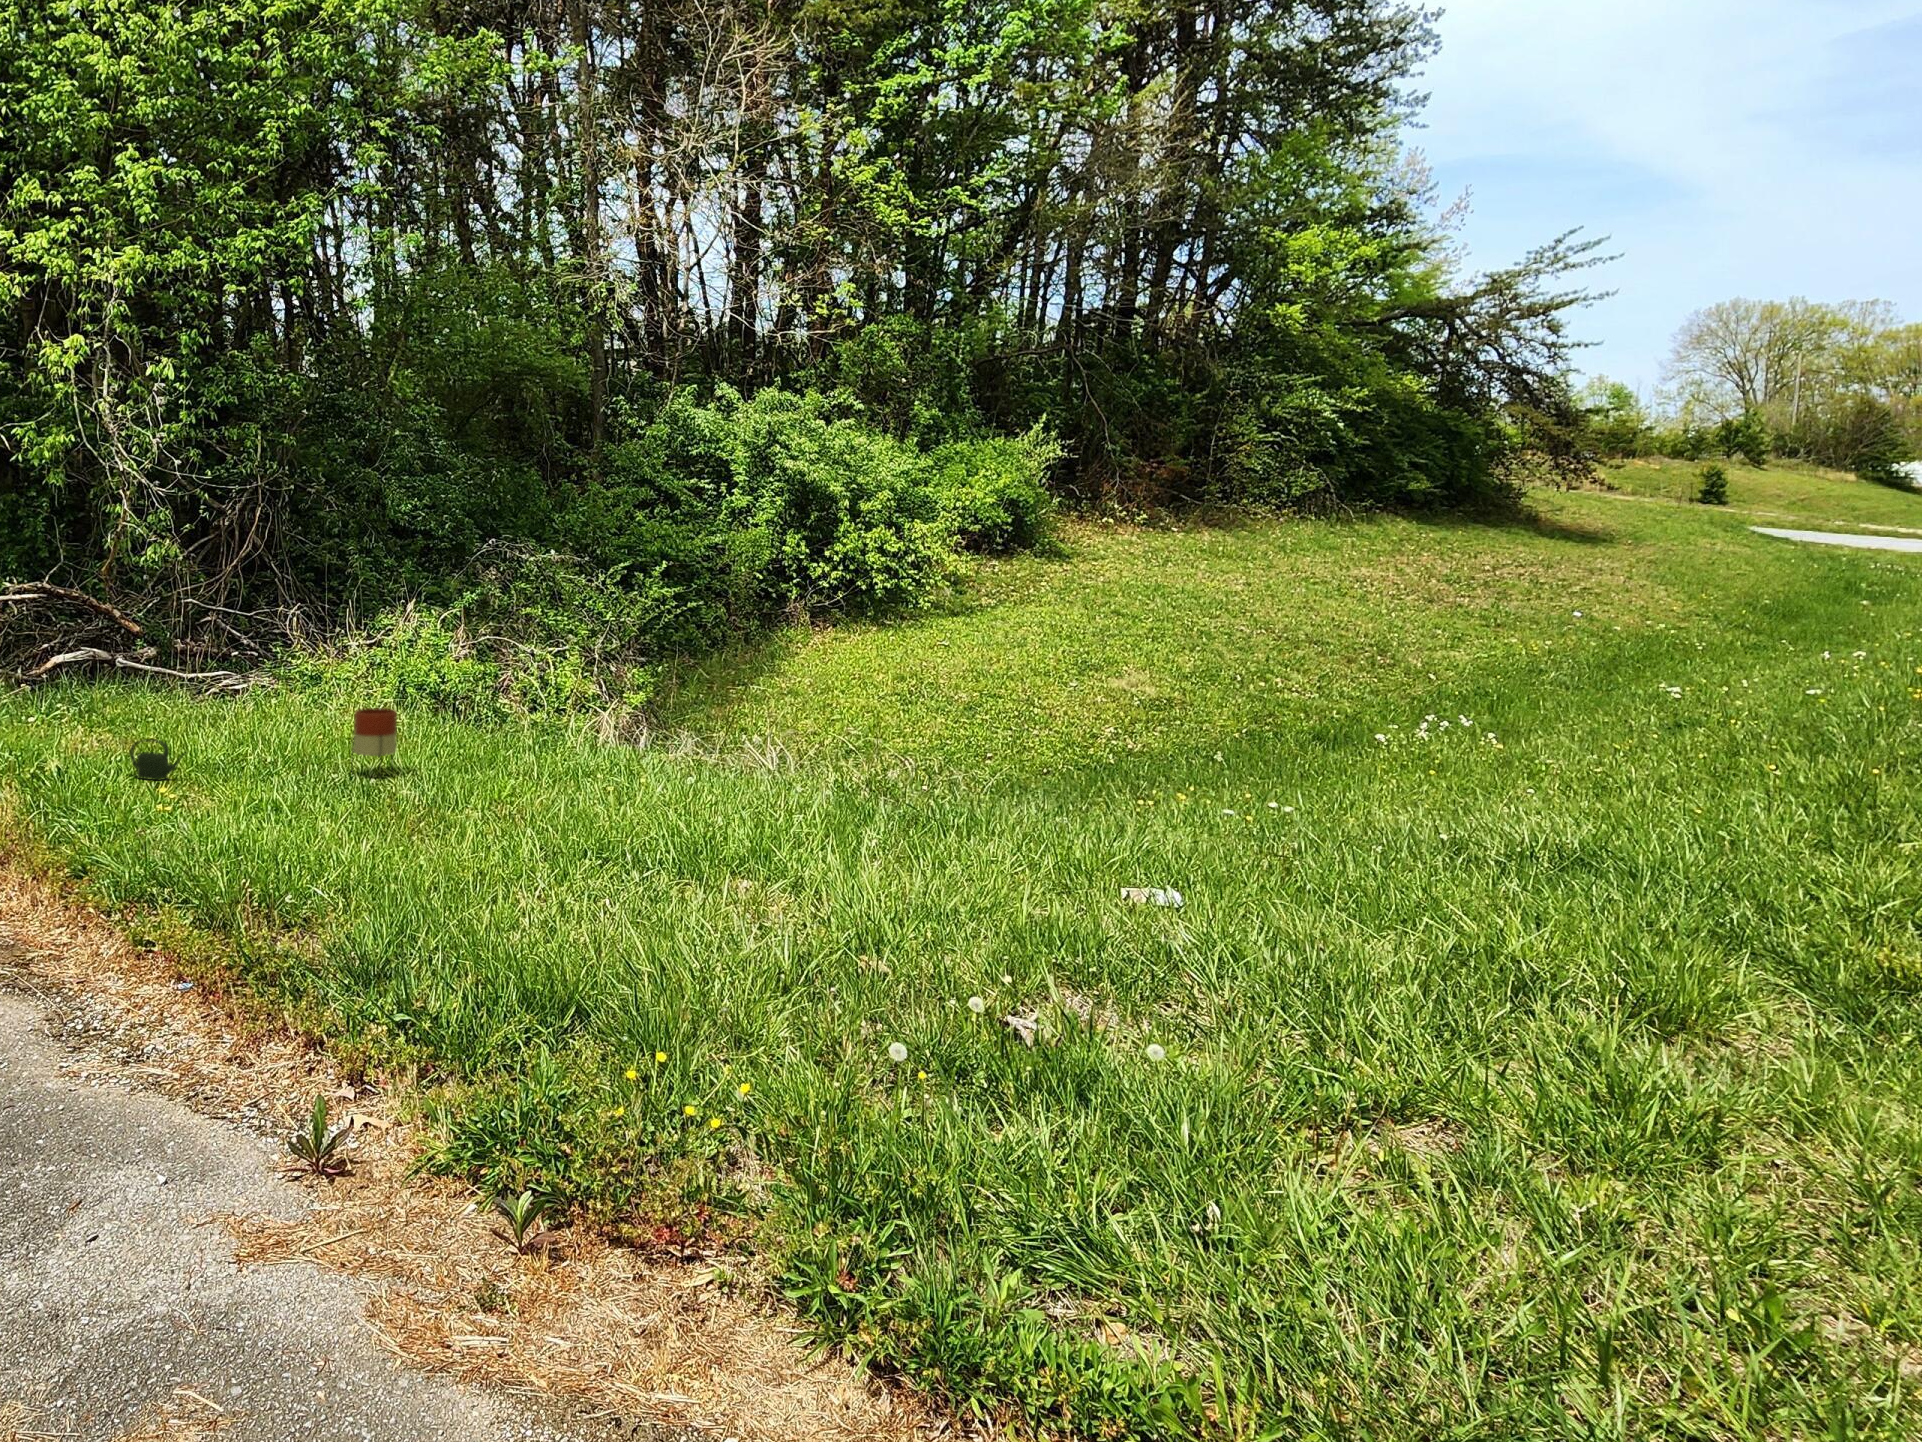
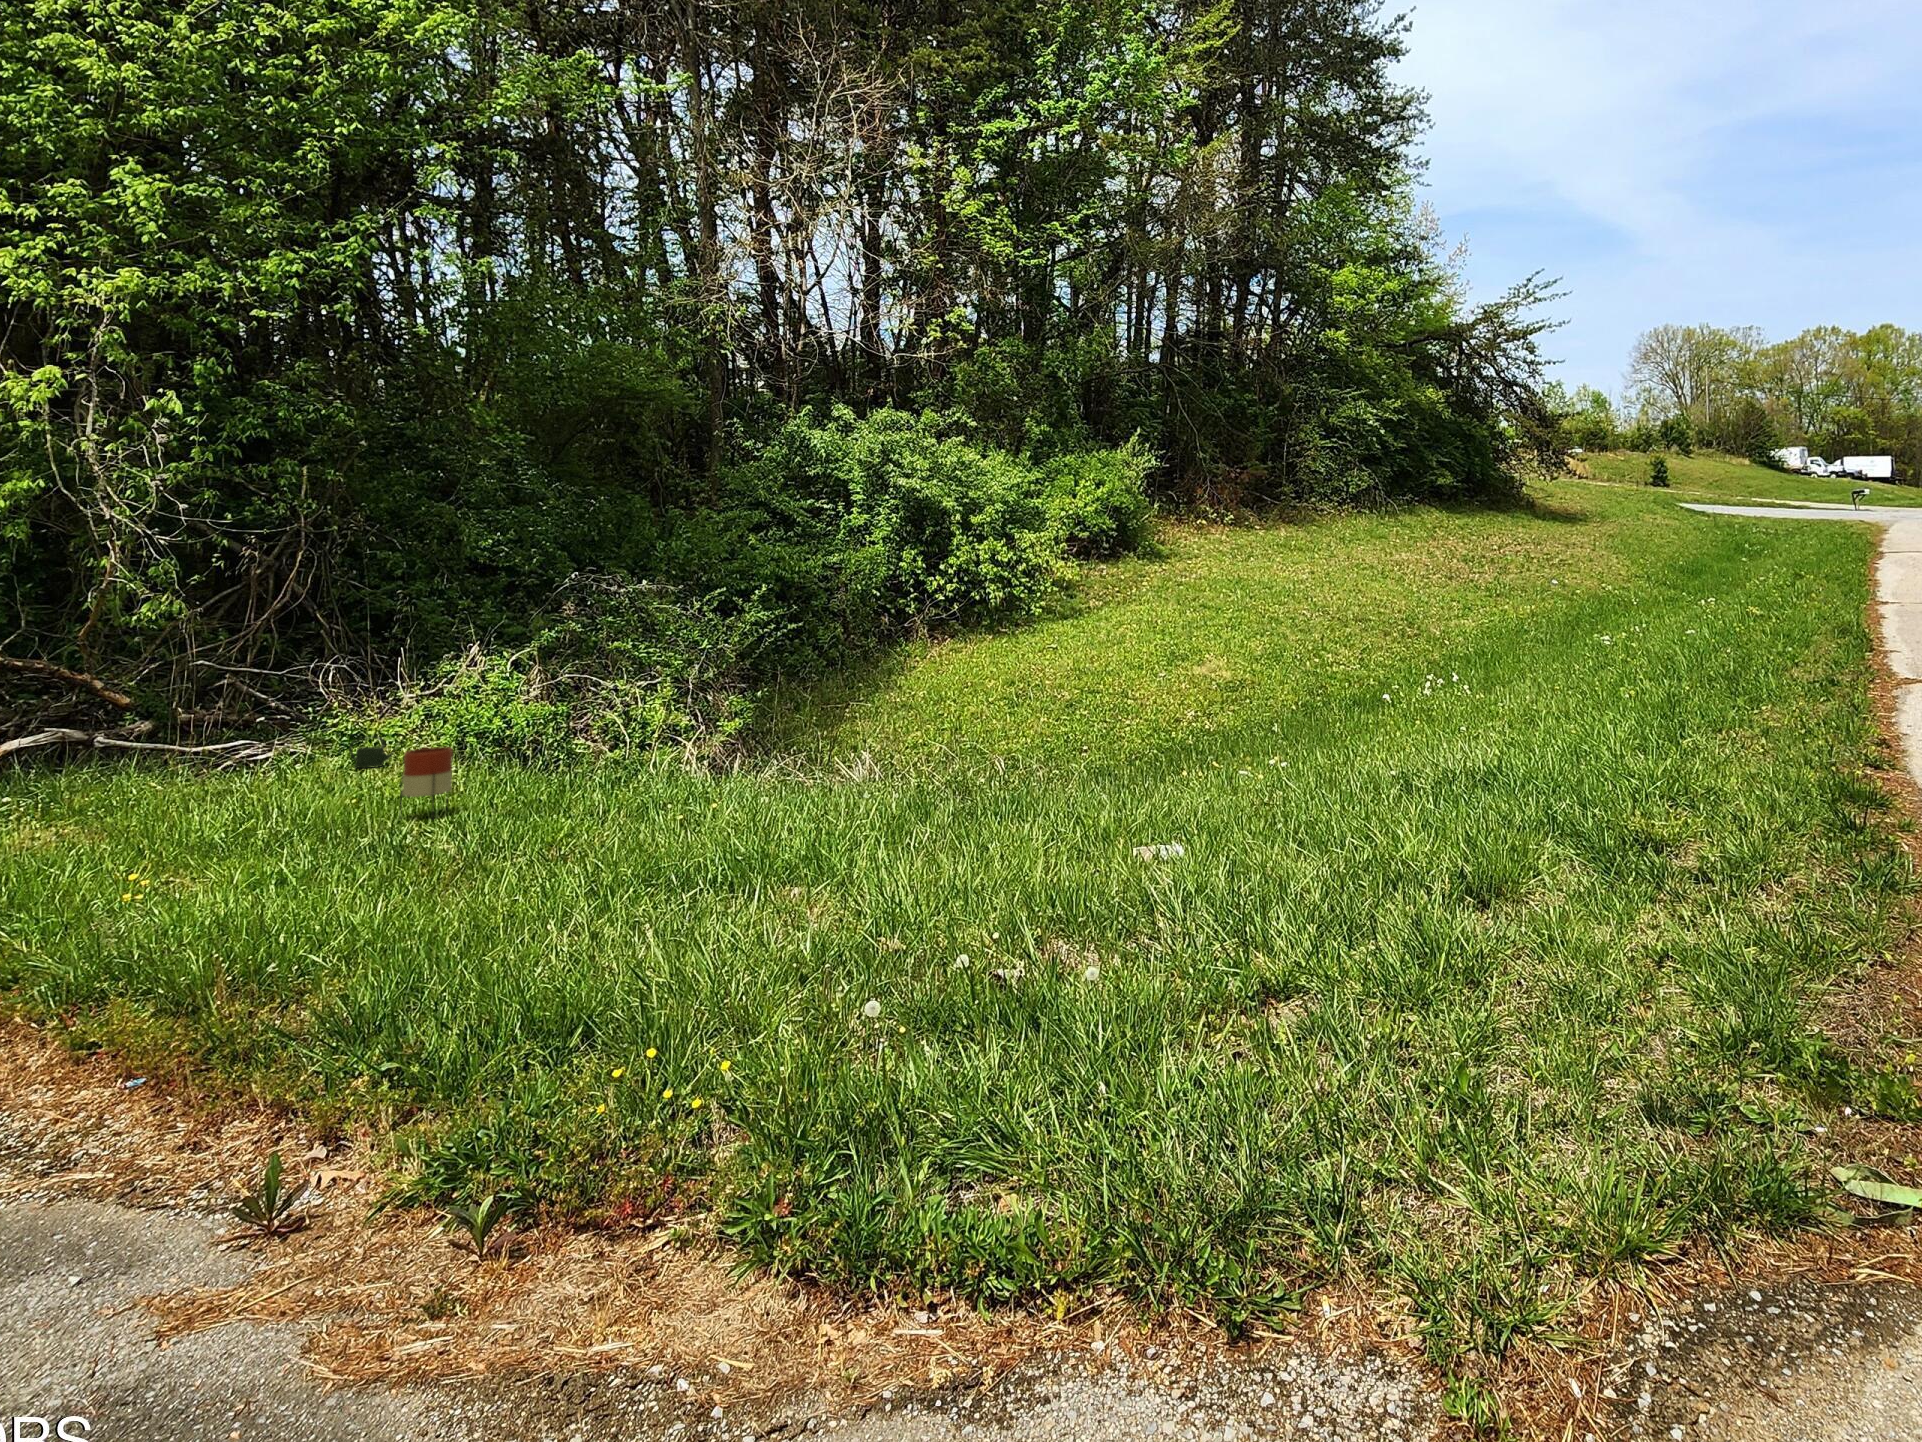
watering can: present [130,739,185,780] -> present [349,736,400,768]

